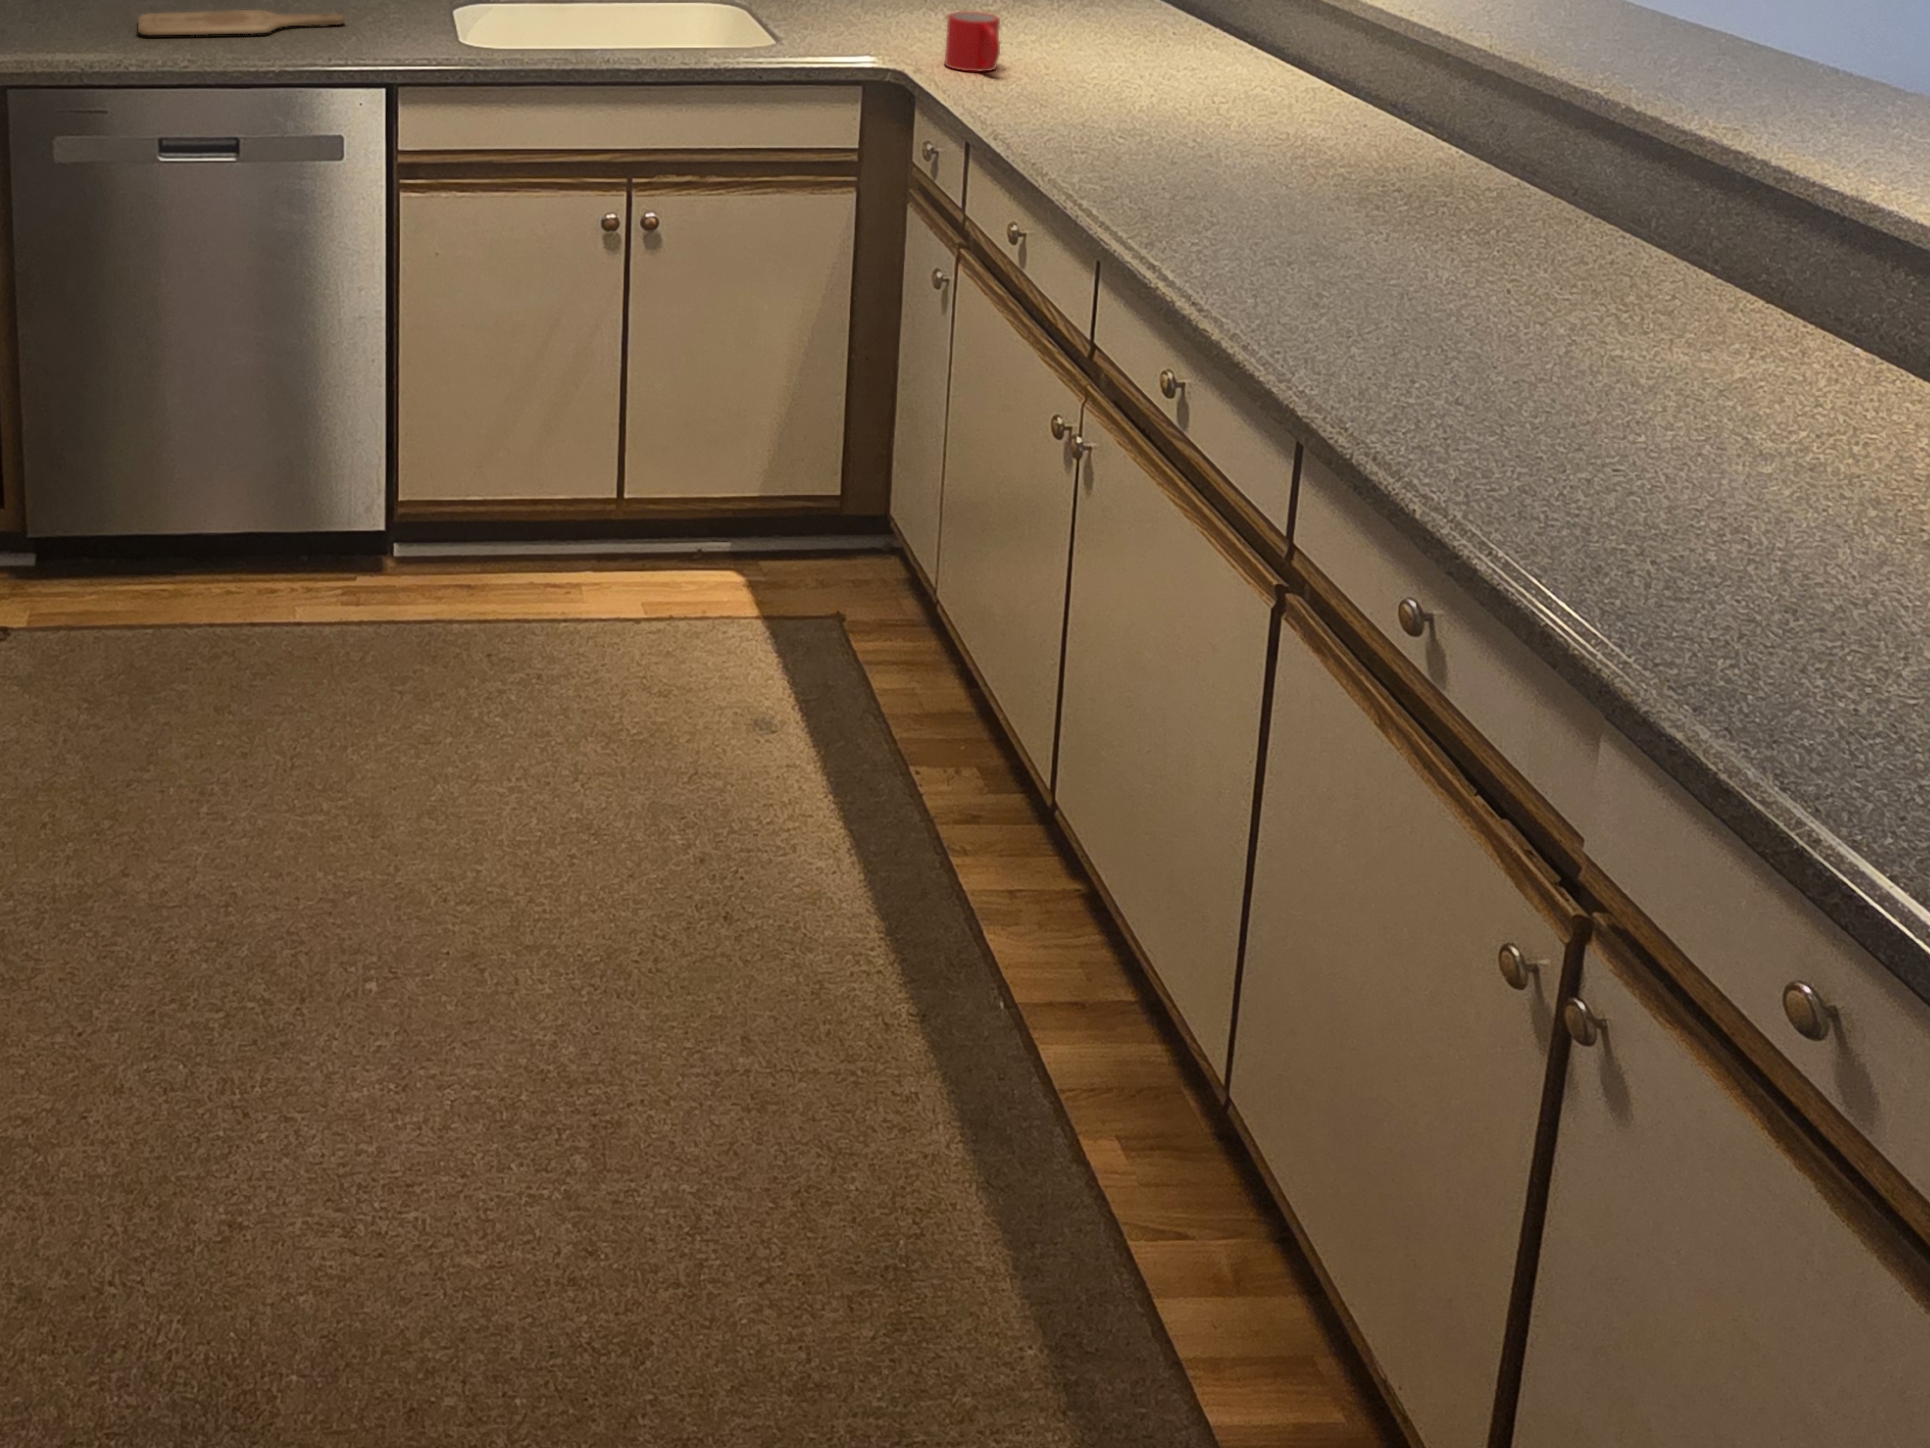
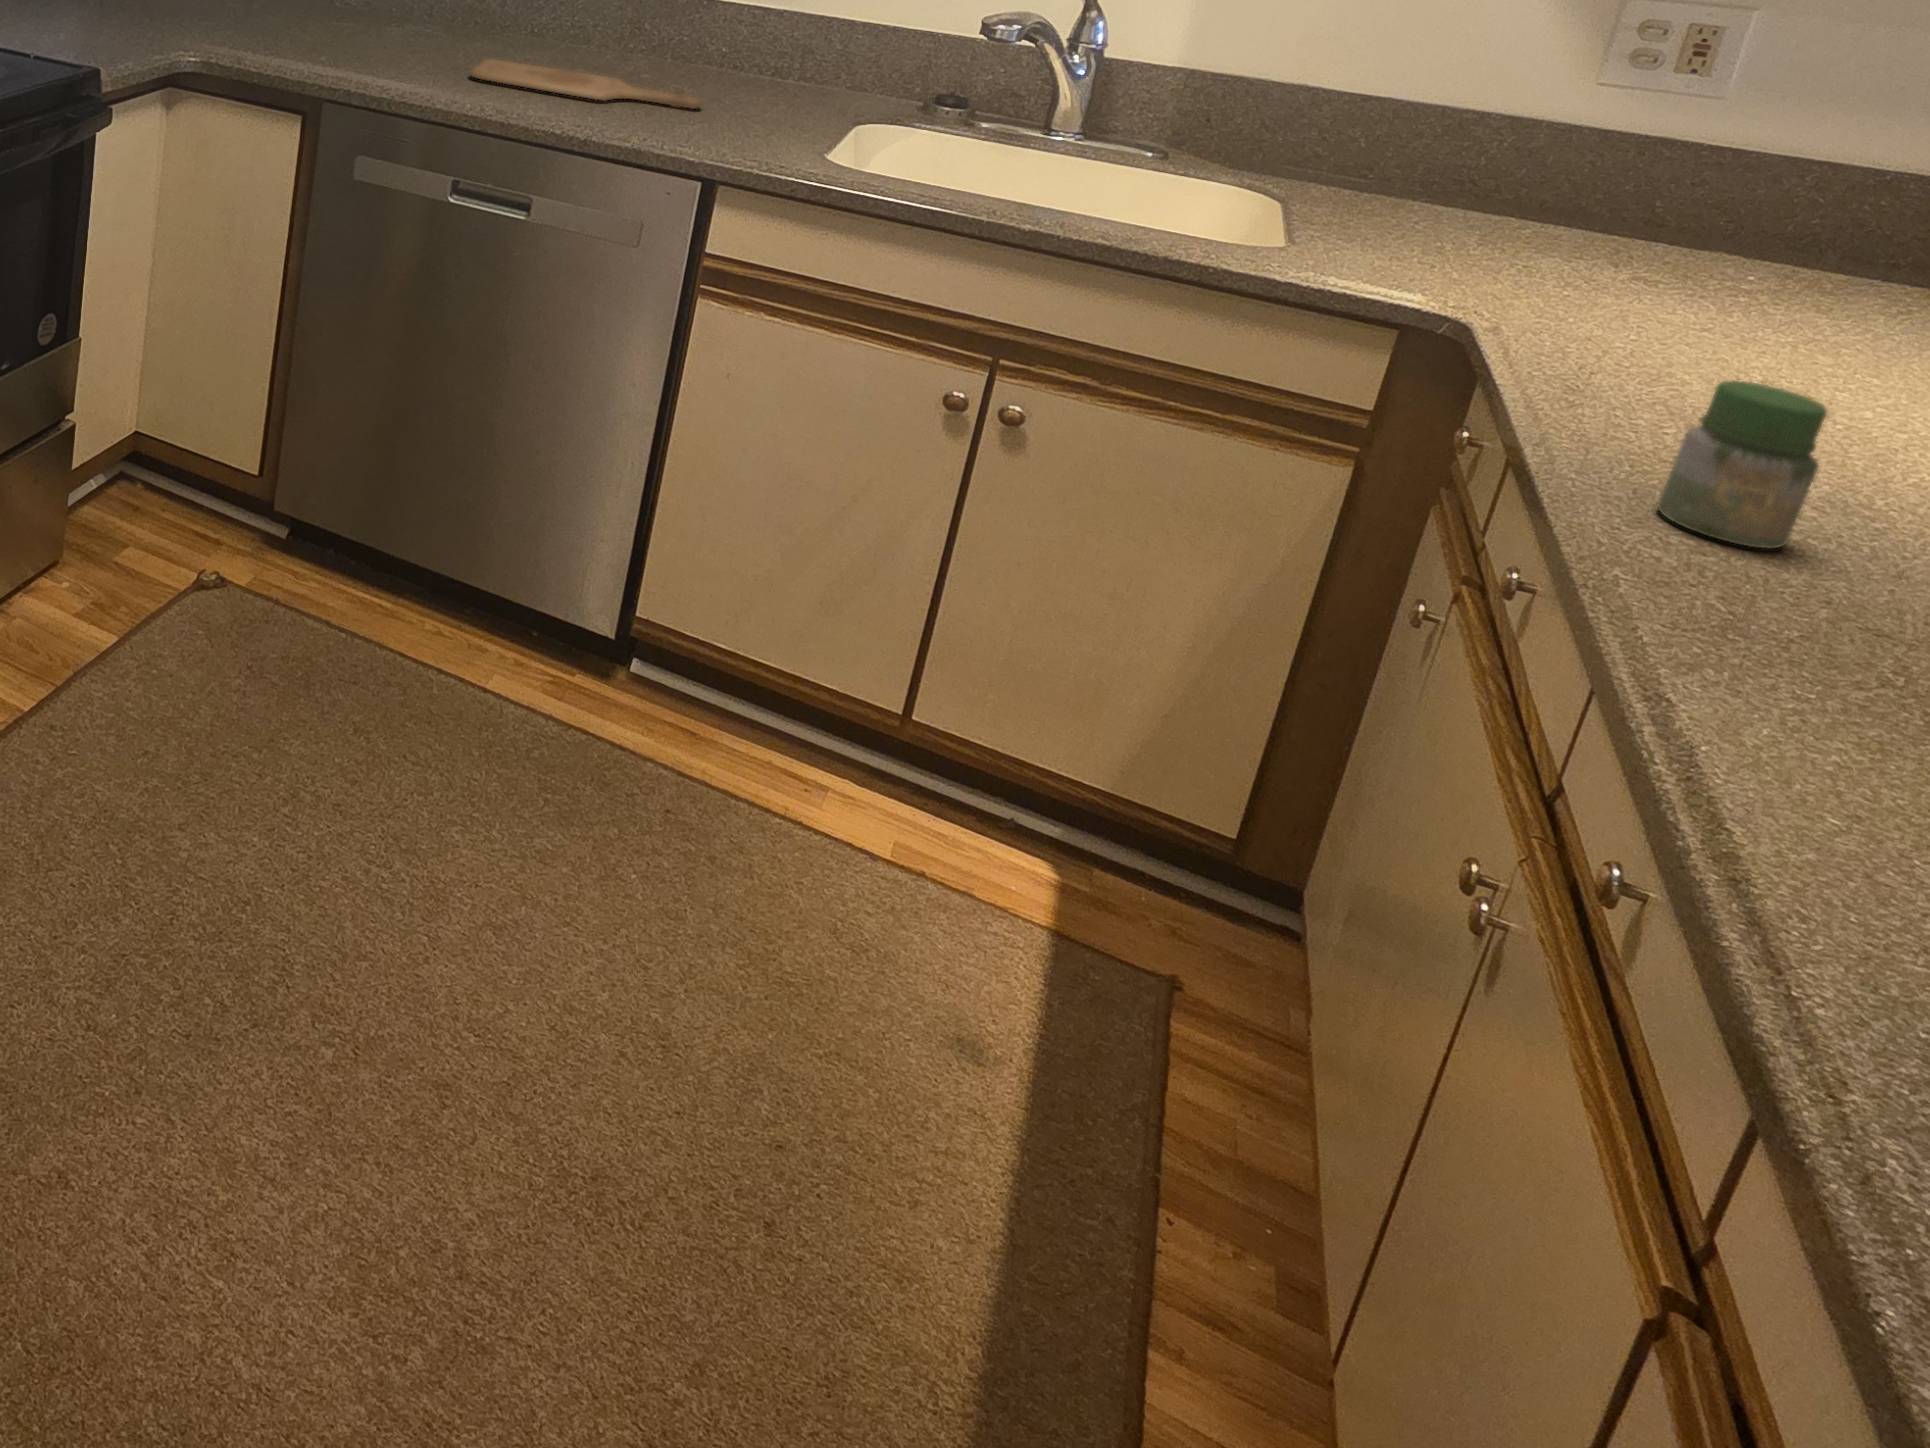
mug: present [945,12,1000,72] -> none [1561,267,1692,364]
jar: none [1065,65,1130,167] -> present [1658,381,1827,548]

